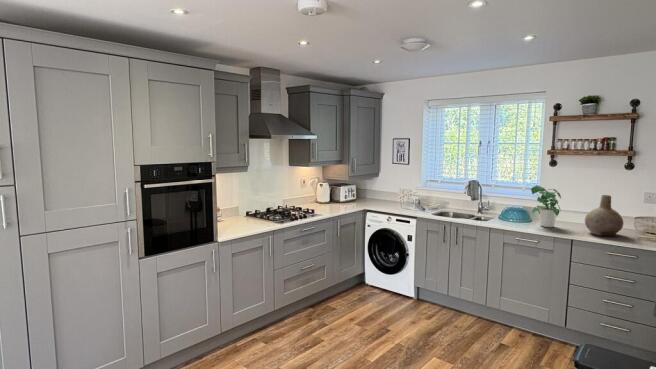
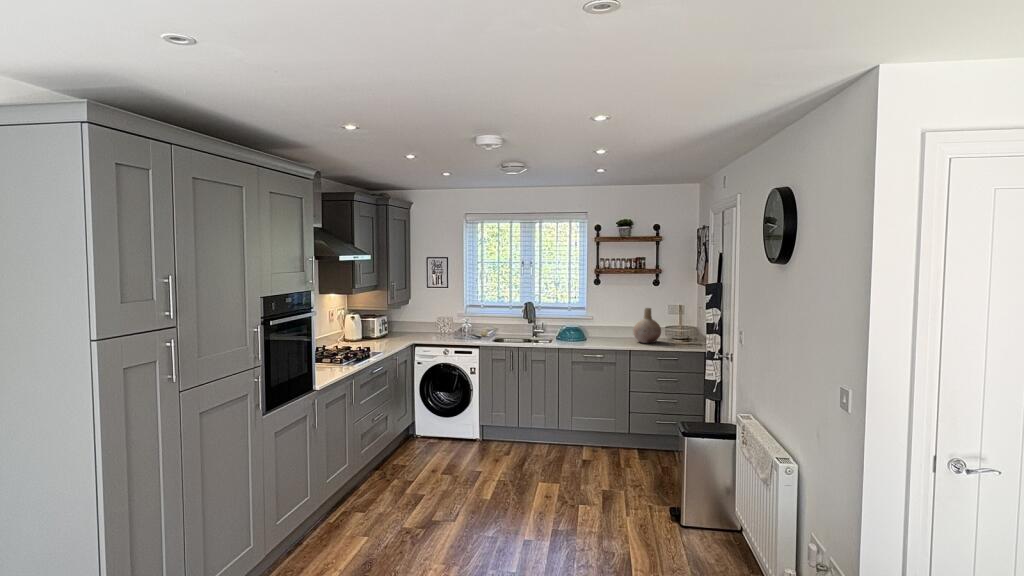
potted plant: present [531,185,561,227] -> none [586,303,613,341]

